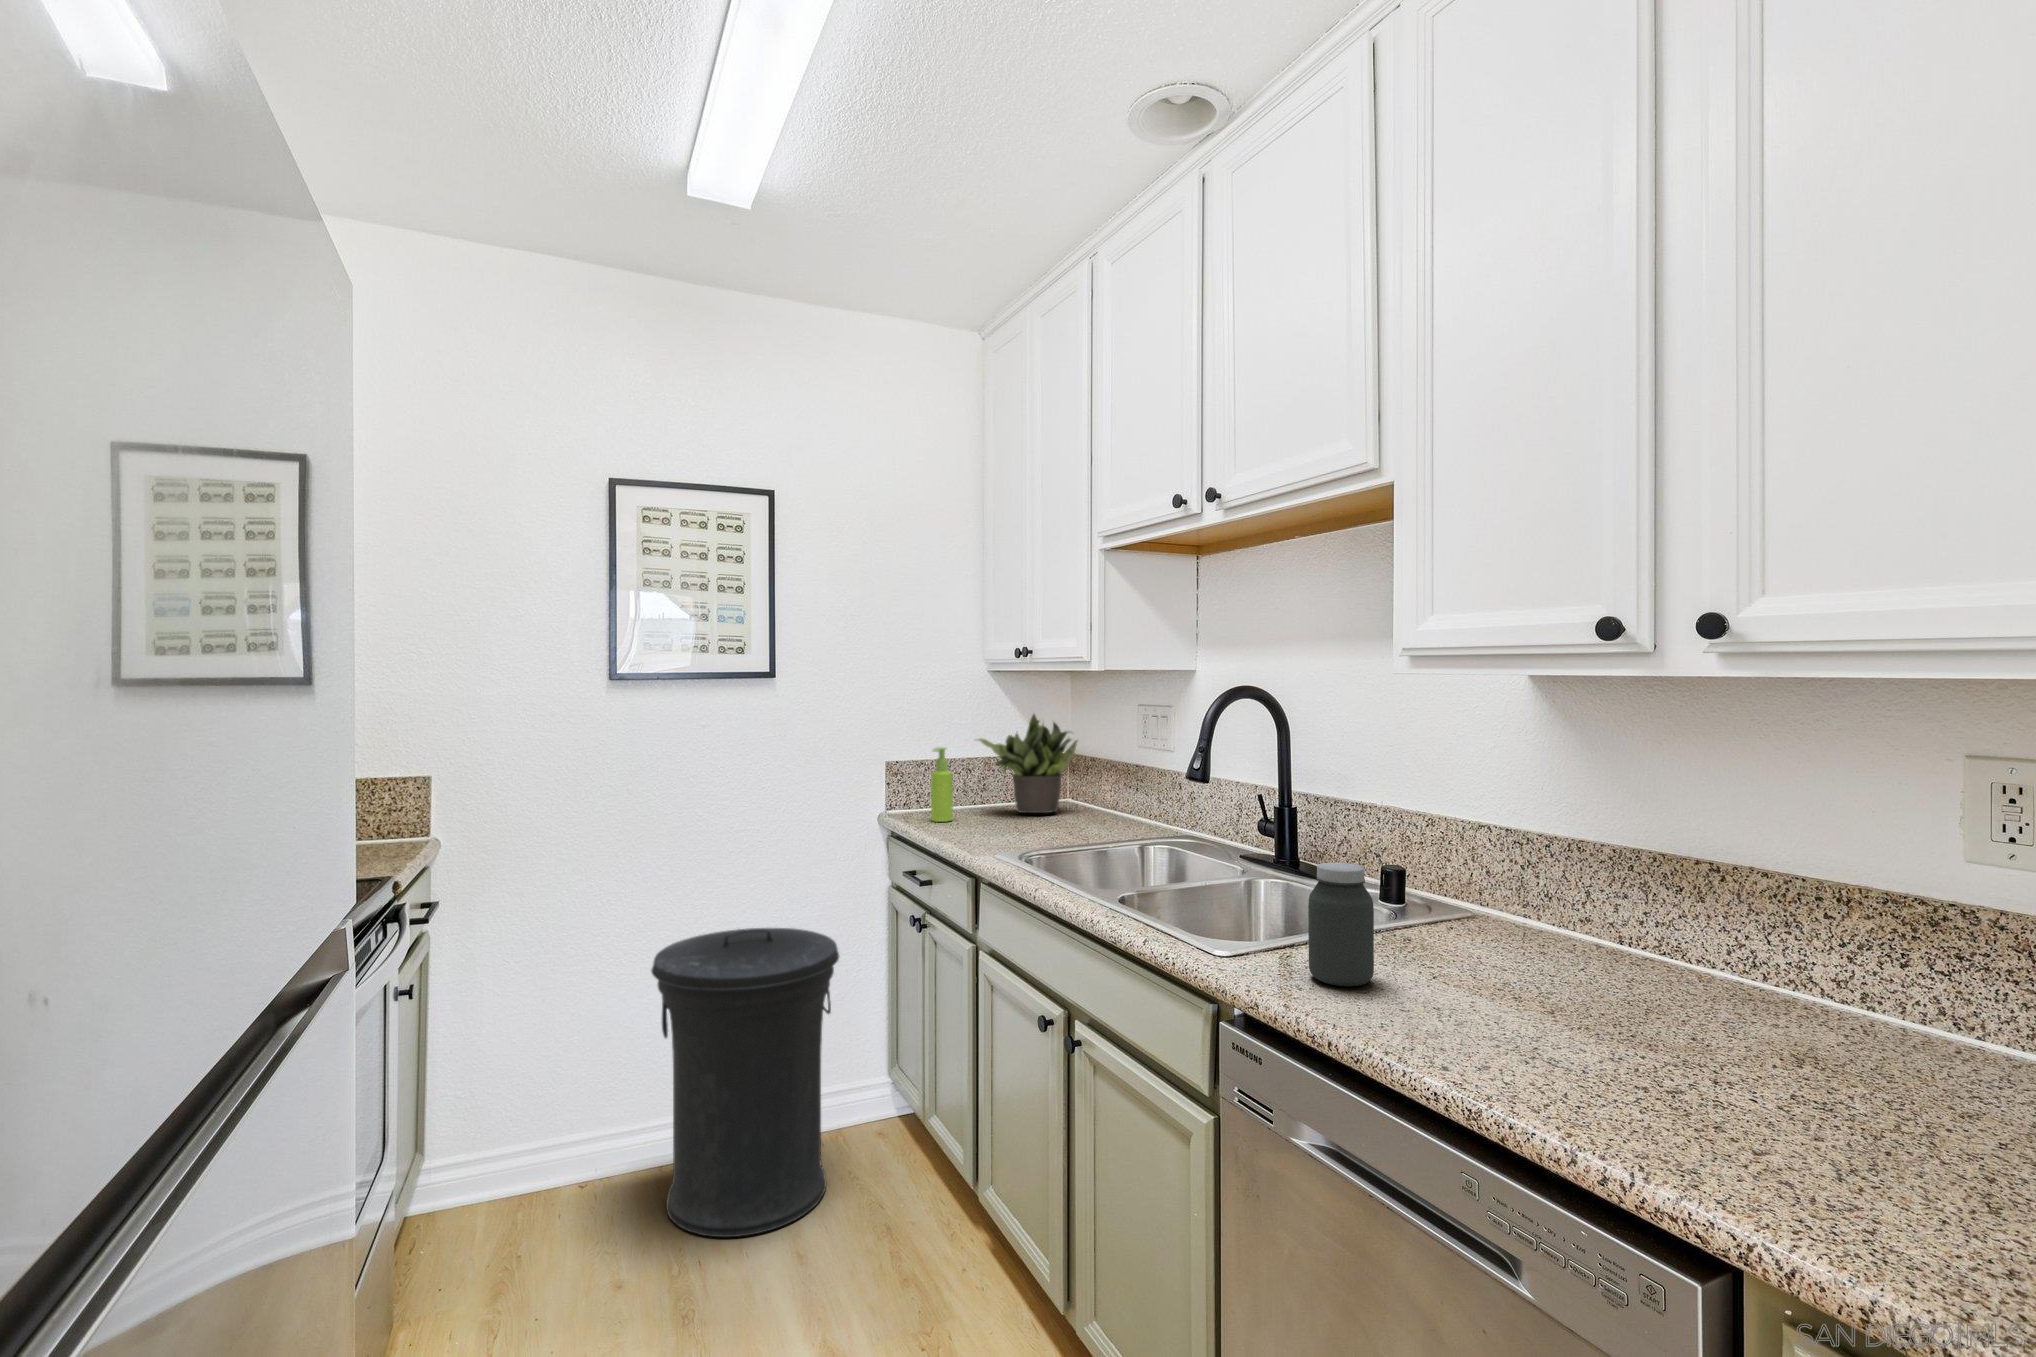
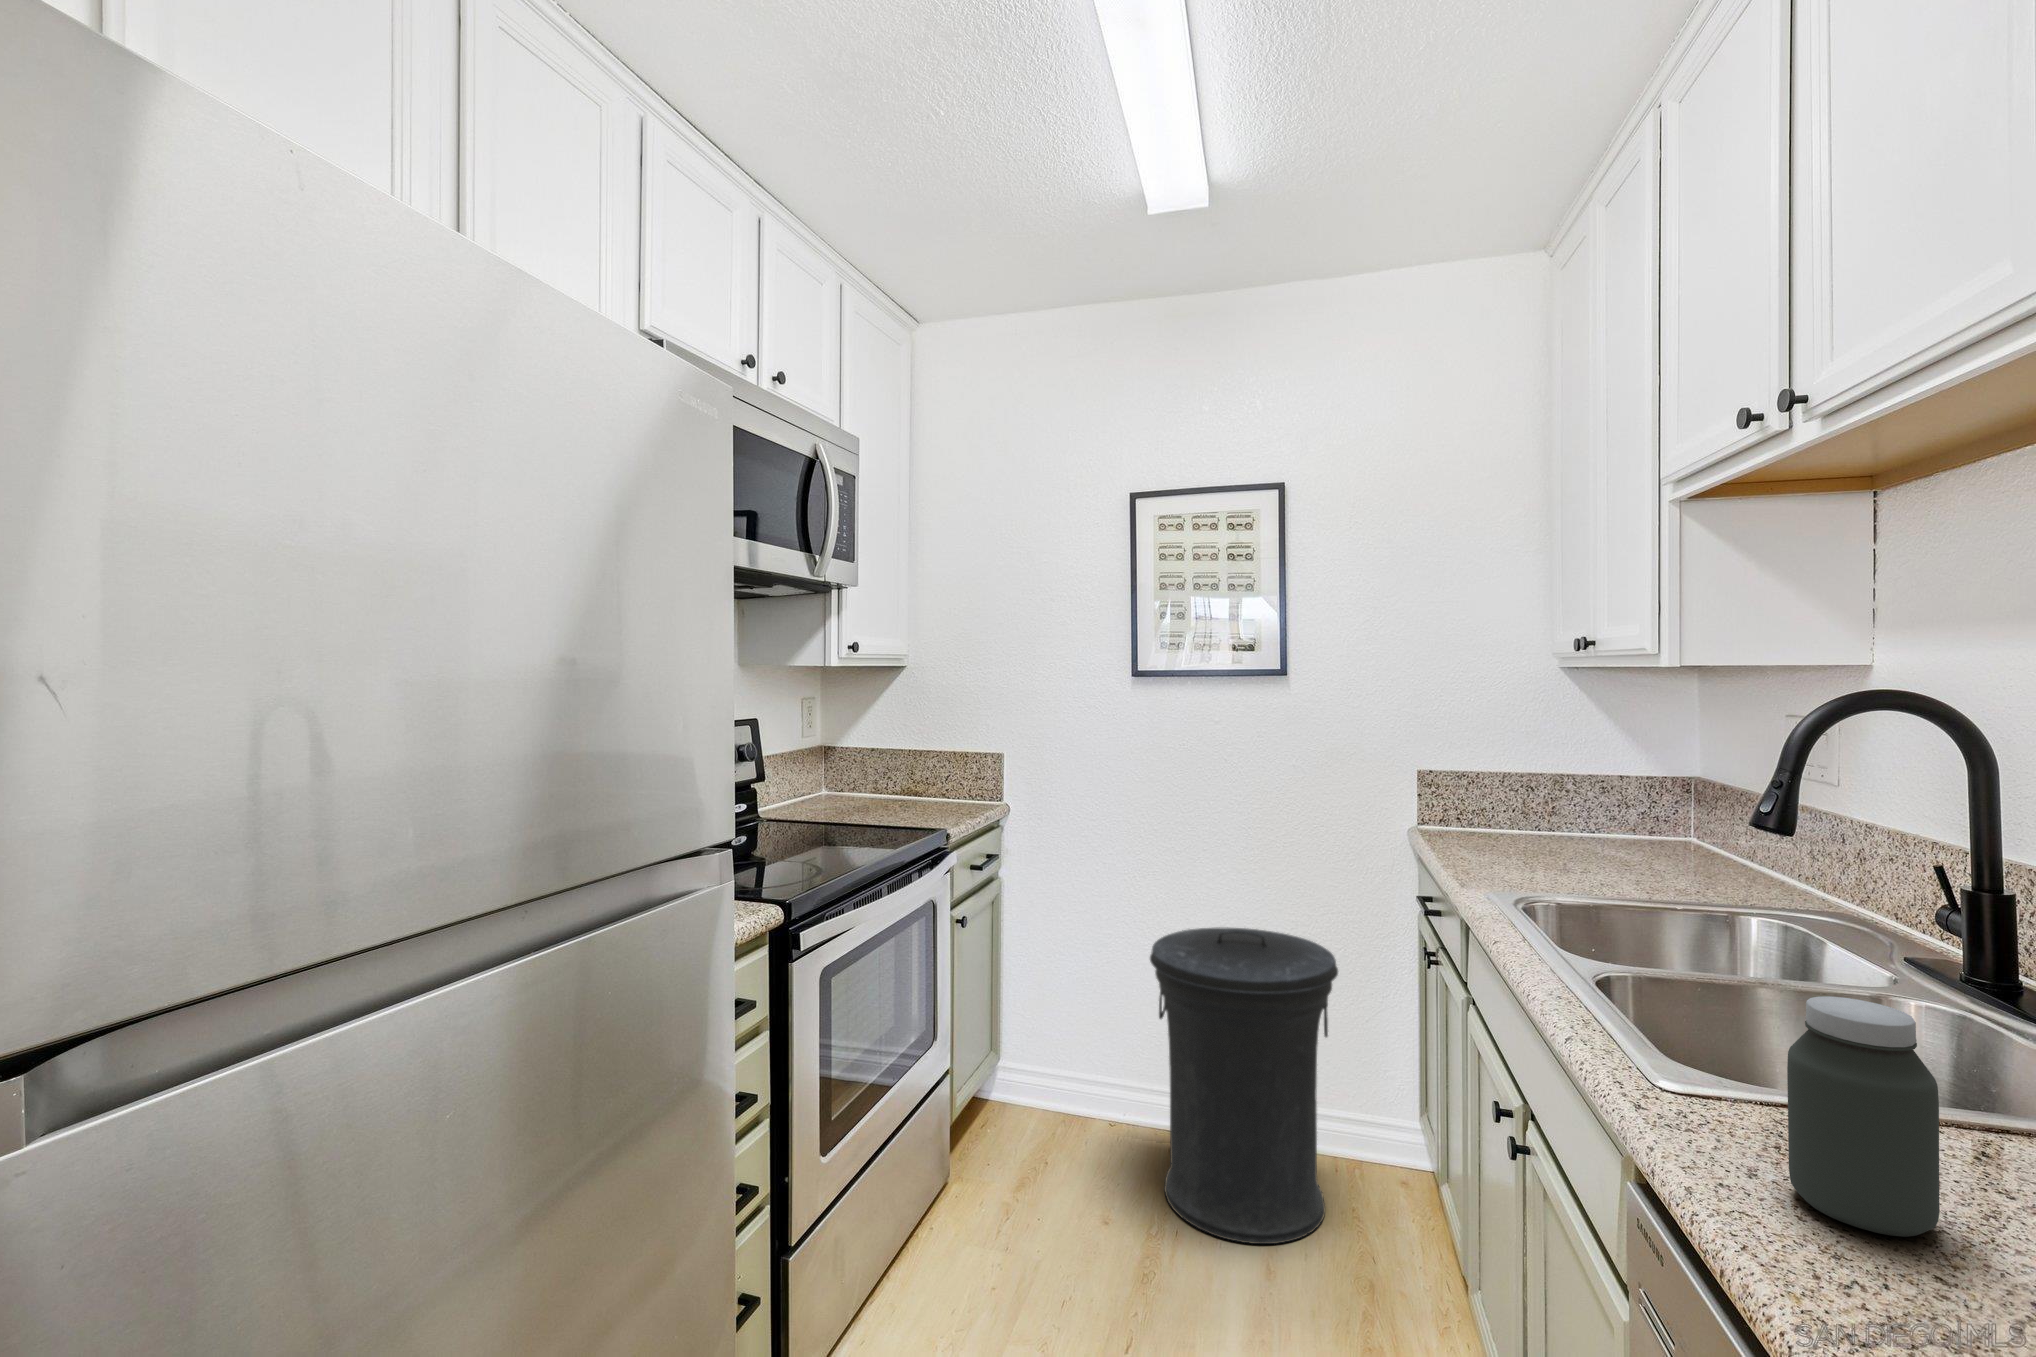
potted plant: present [974,714,1077,813] -> none [1524,719,1687,851]
soap dispenser: present [931,747,953,822] -> none [1460,758,1490,846]

